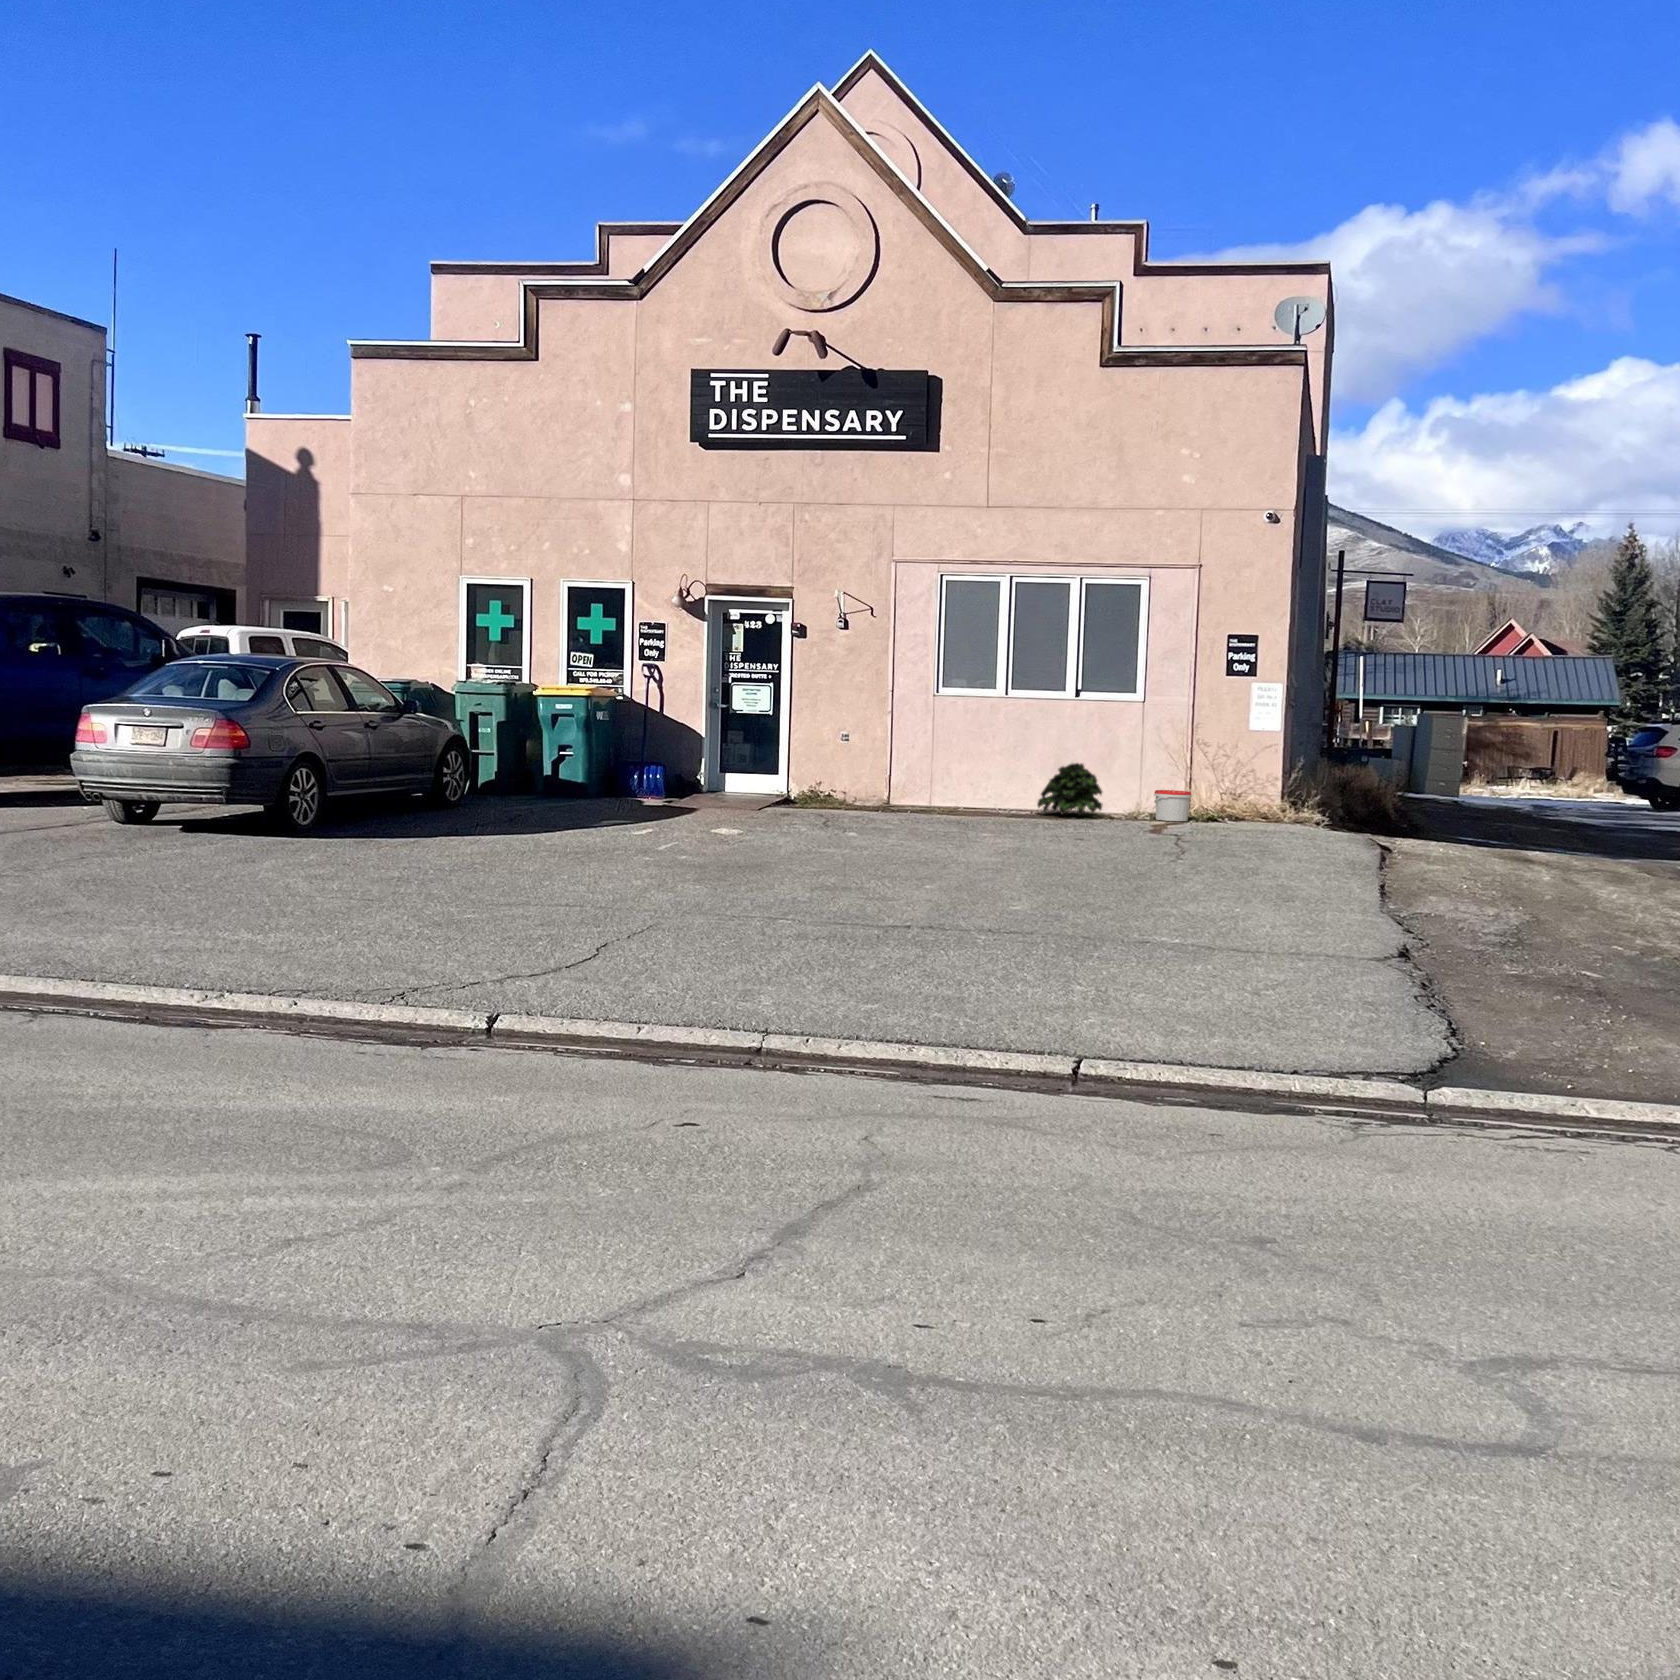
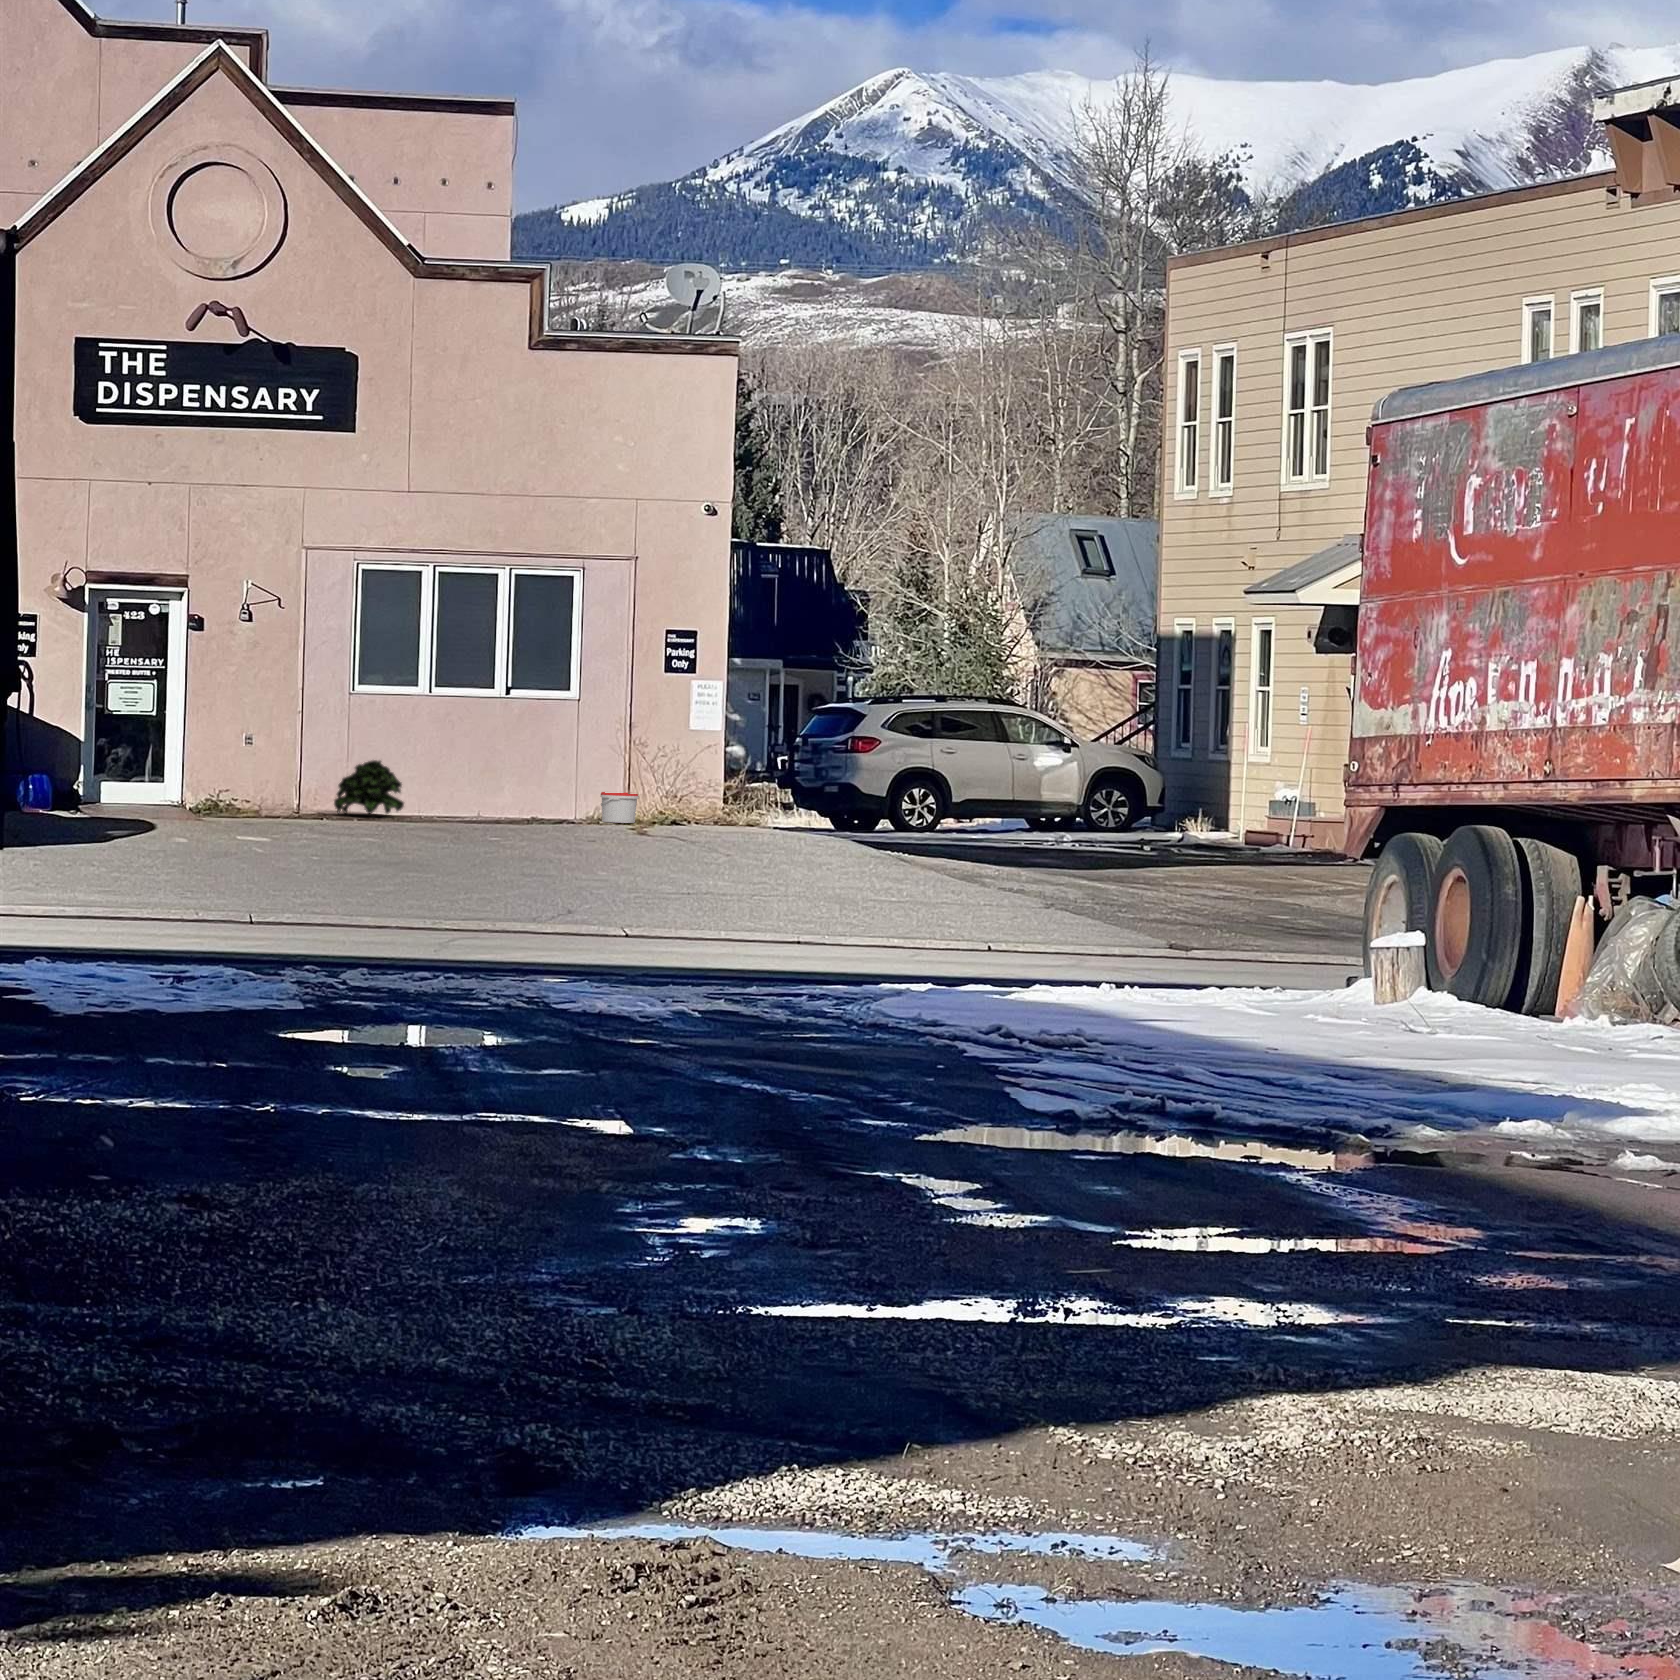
potted plant: present [1037,763,1102,815] -> present [334,760,404,814]

